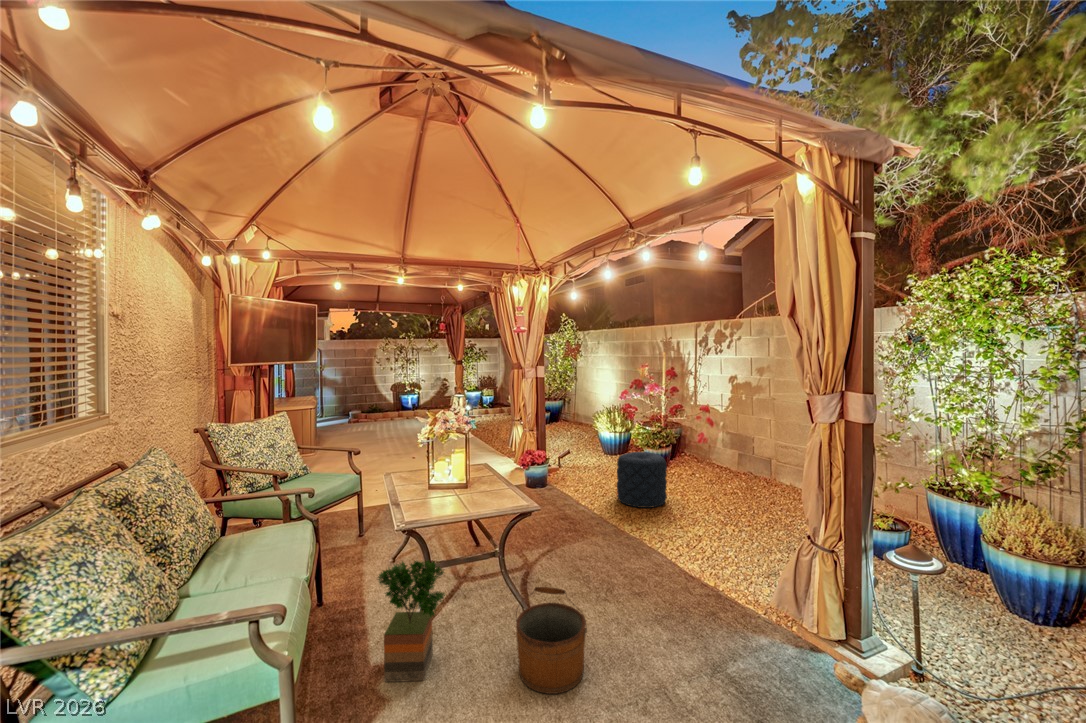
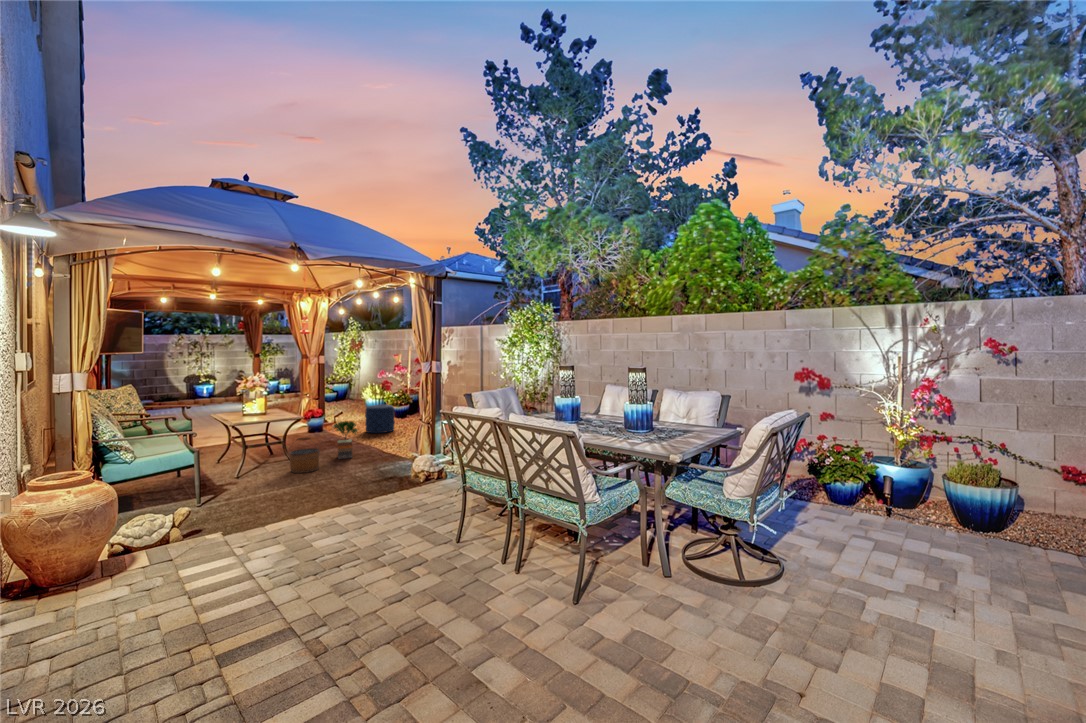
potted tree: present [378,560,445,682] -> present [333,421,358,459]

